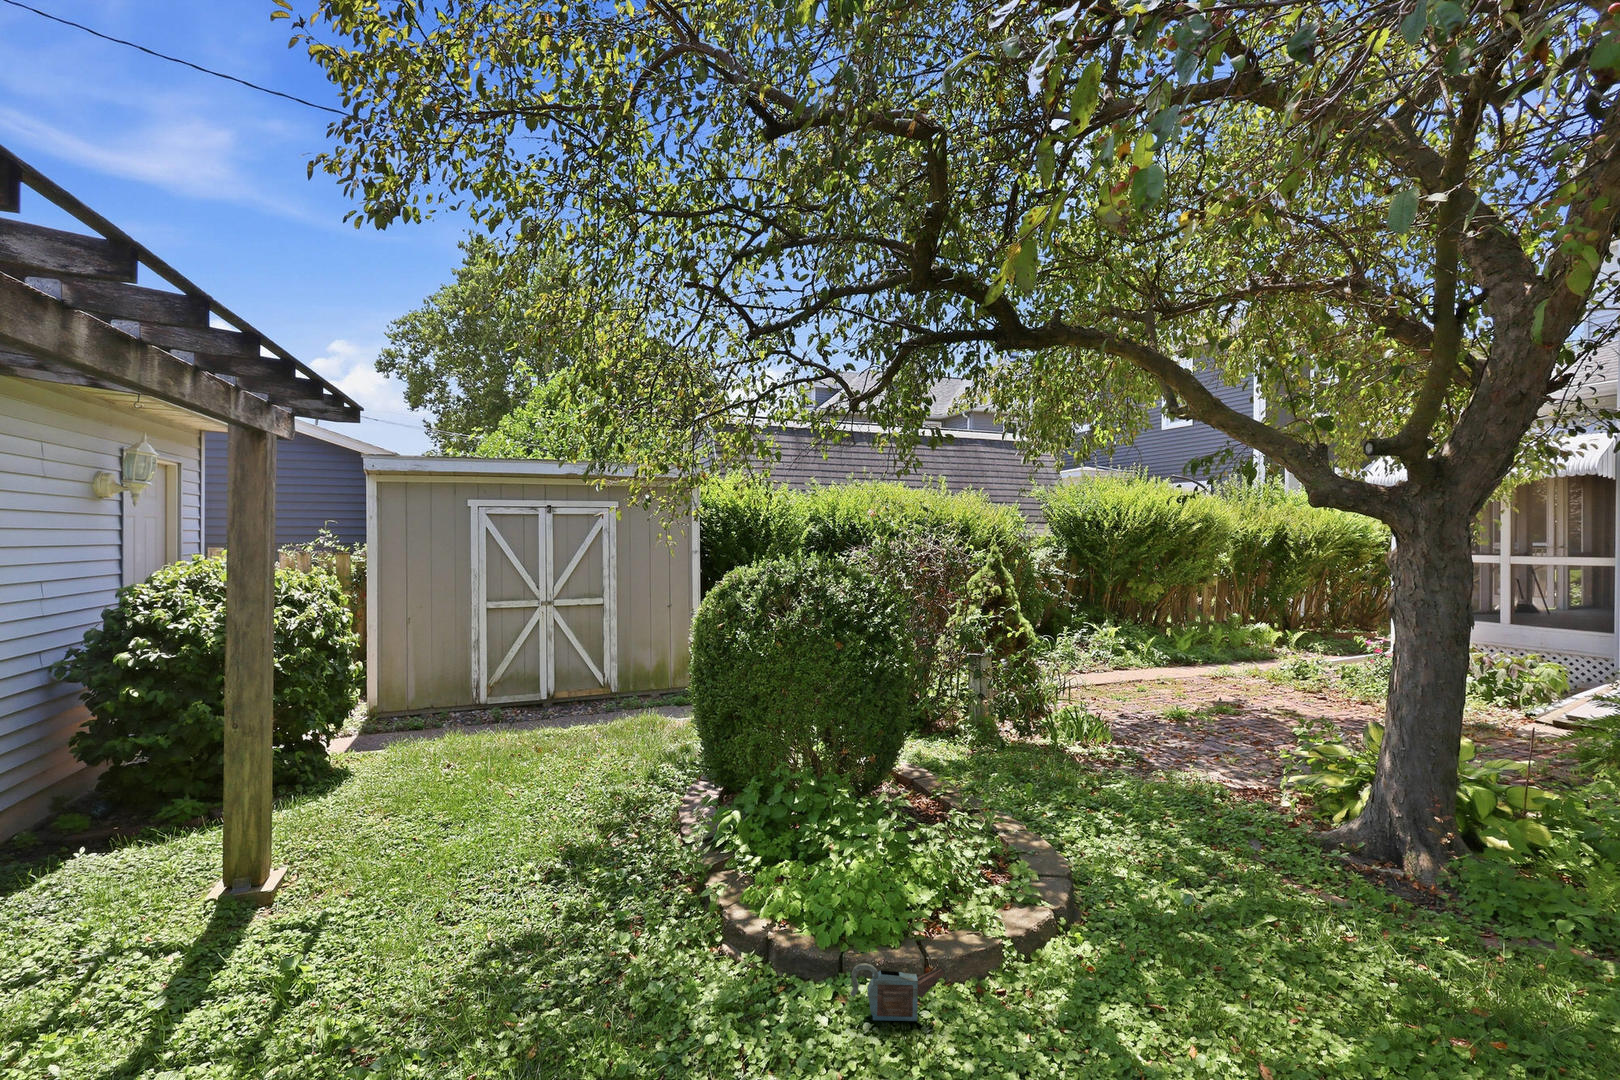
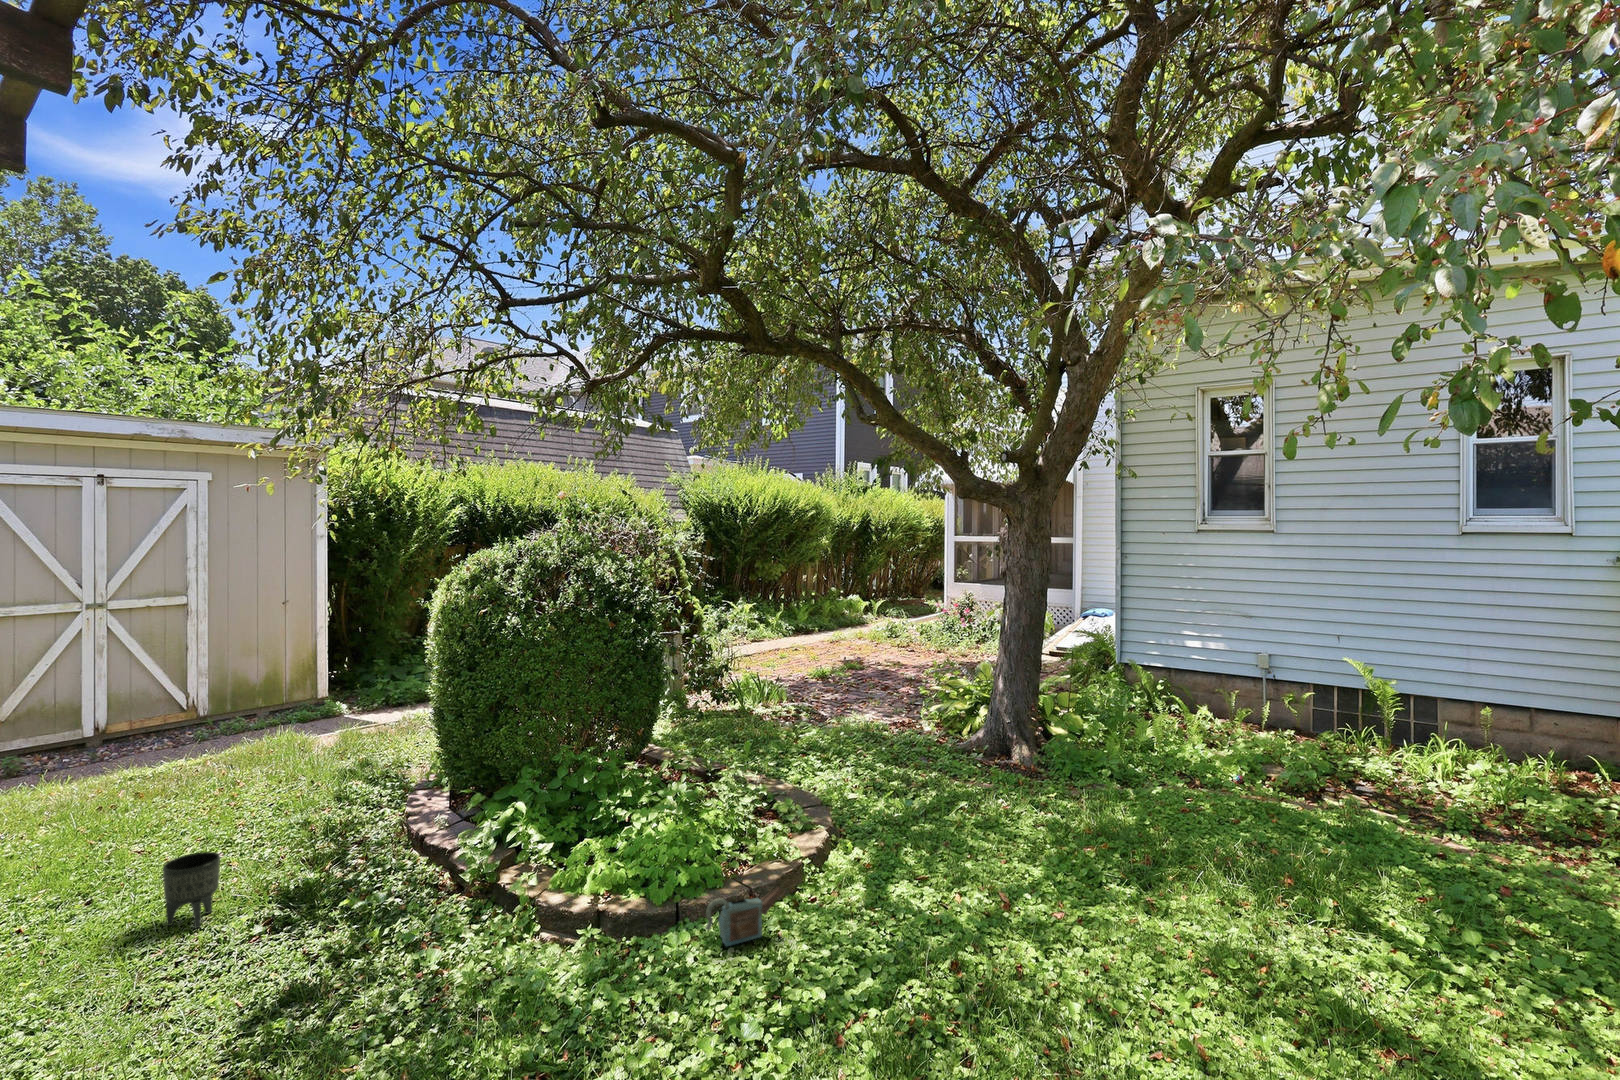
planter: none [475,808,514,870] -> present [163,852,220,928]

